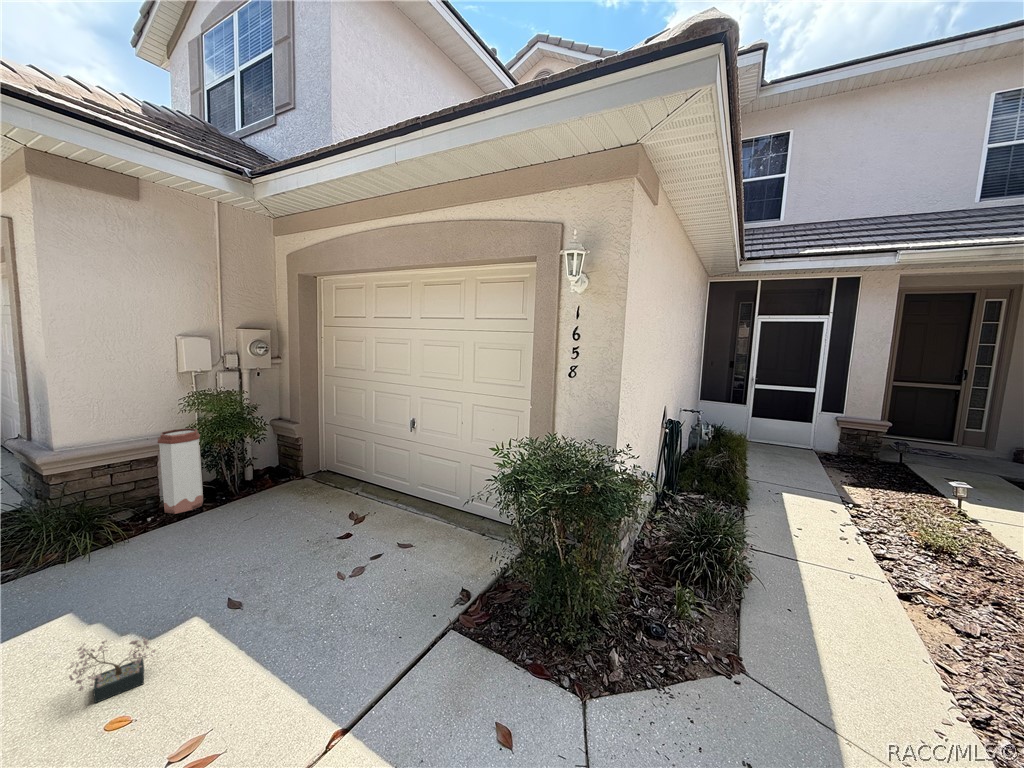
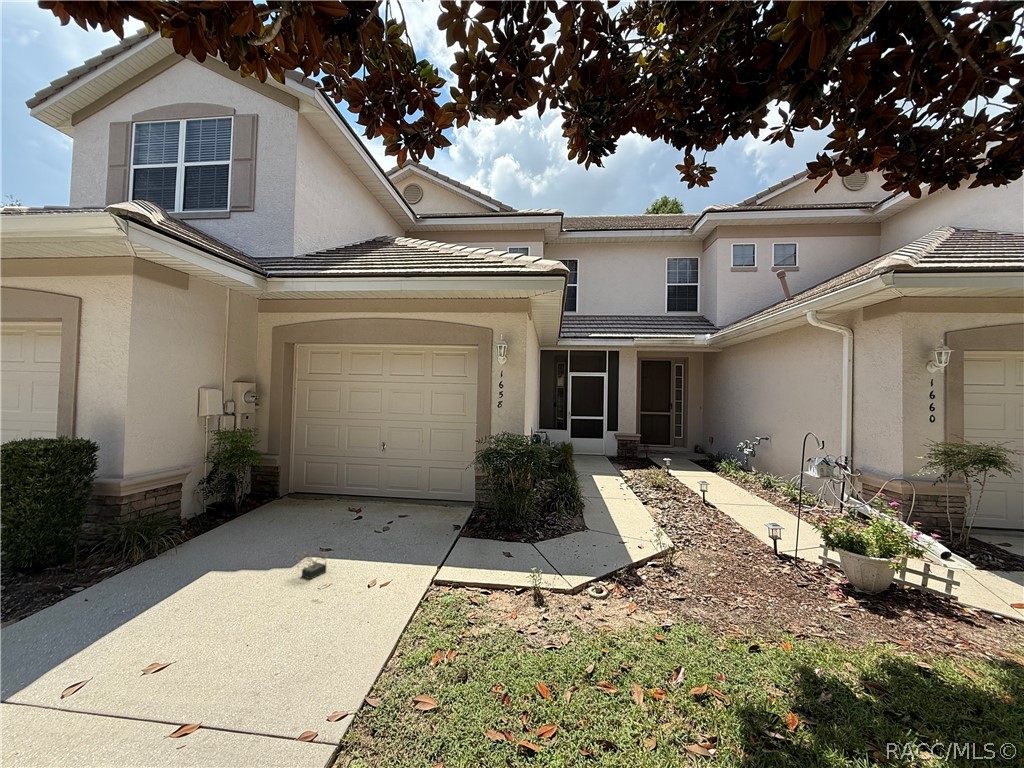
trash can: present [158,428,203,514] -> none [190,459,223,525]

